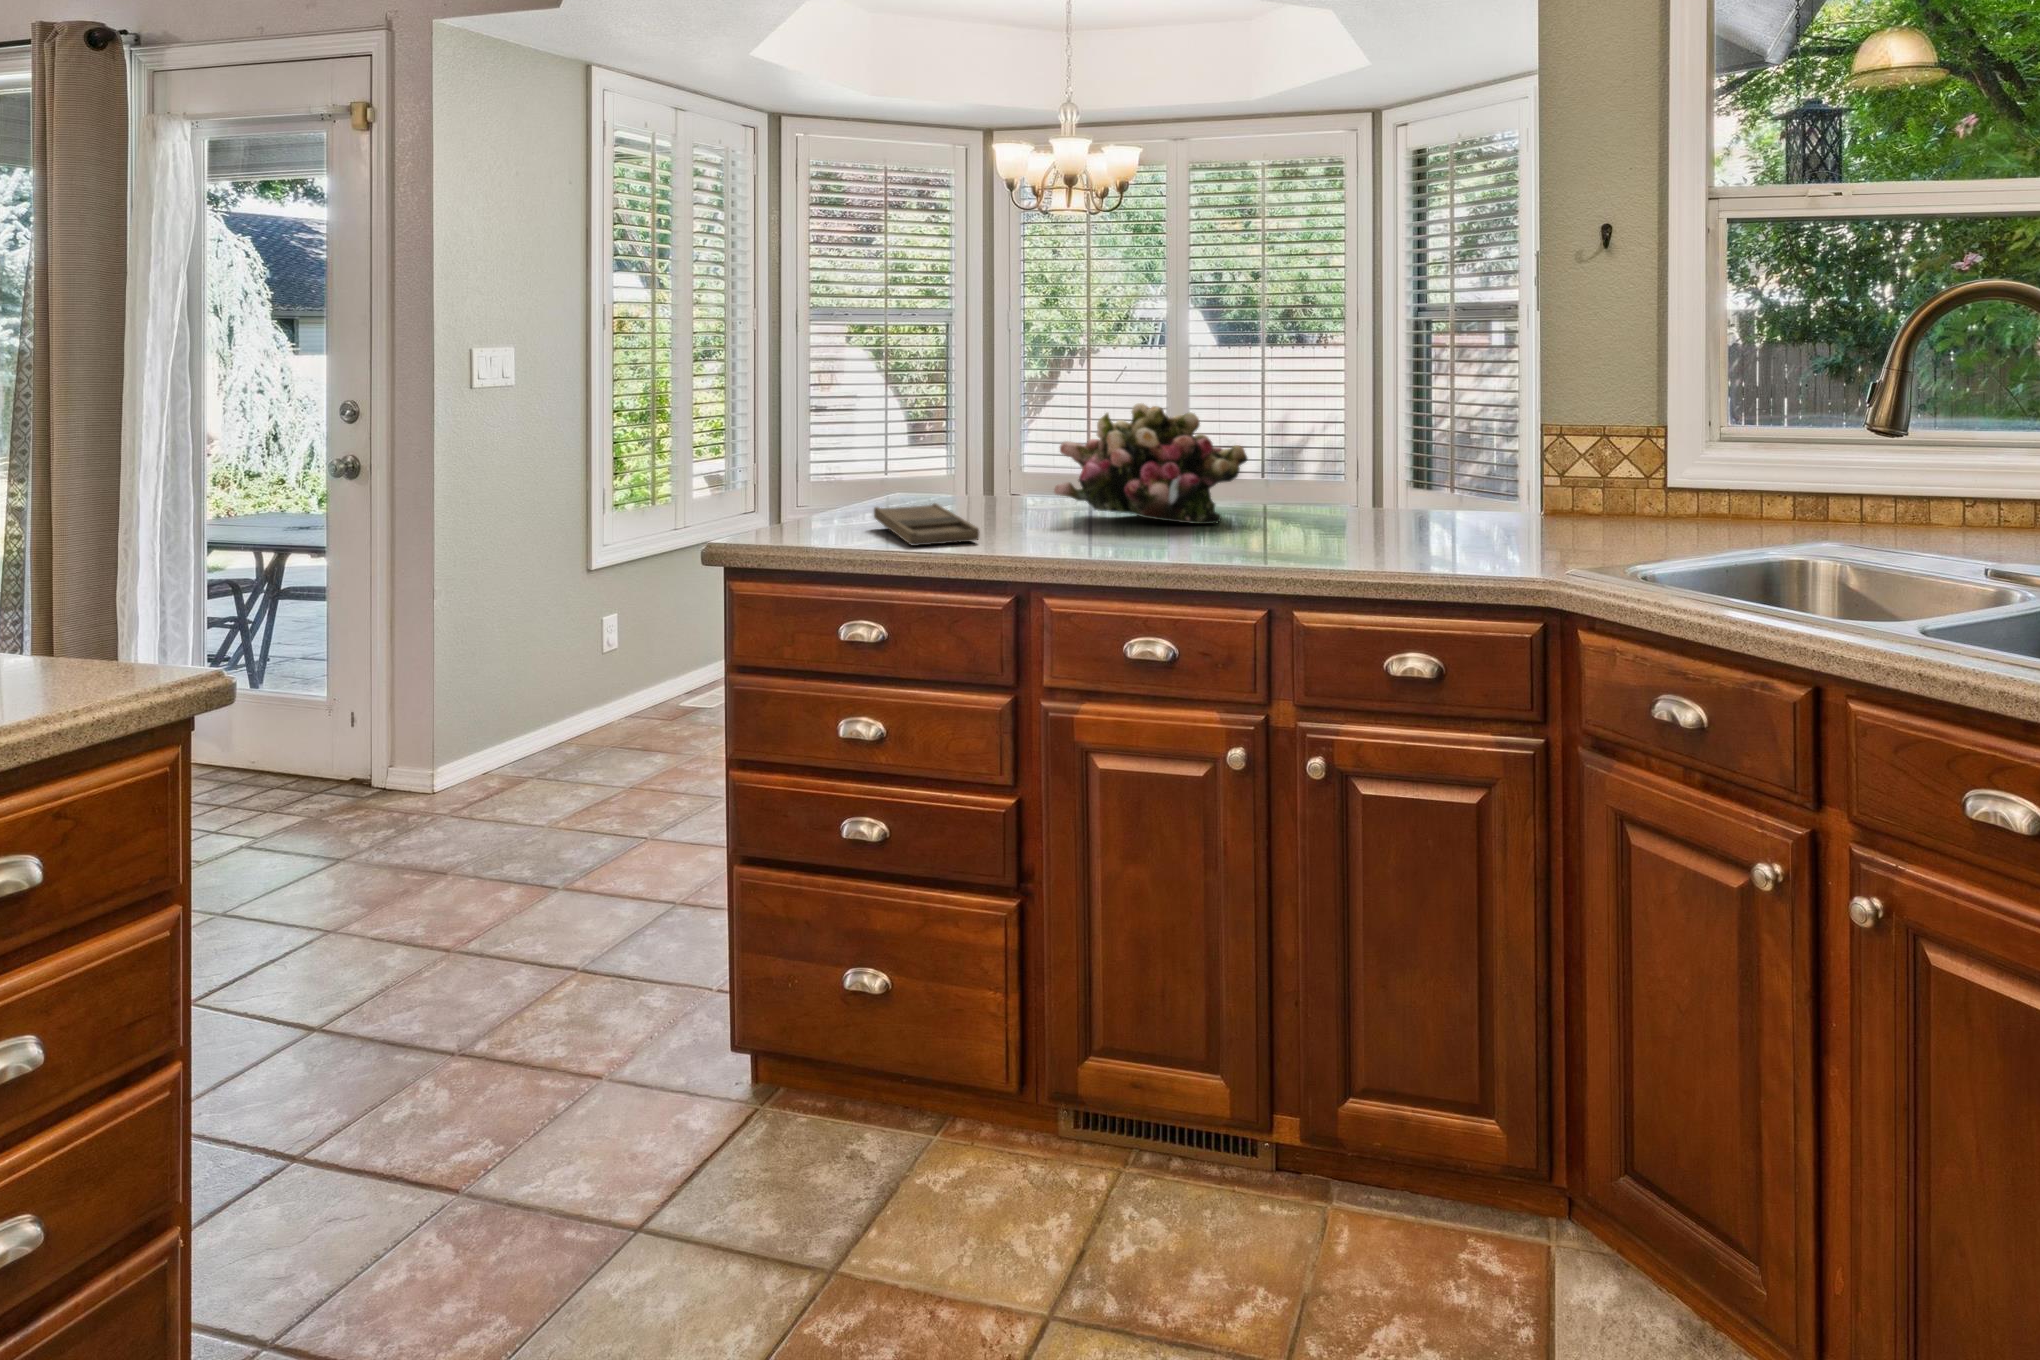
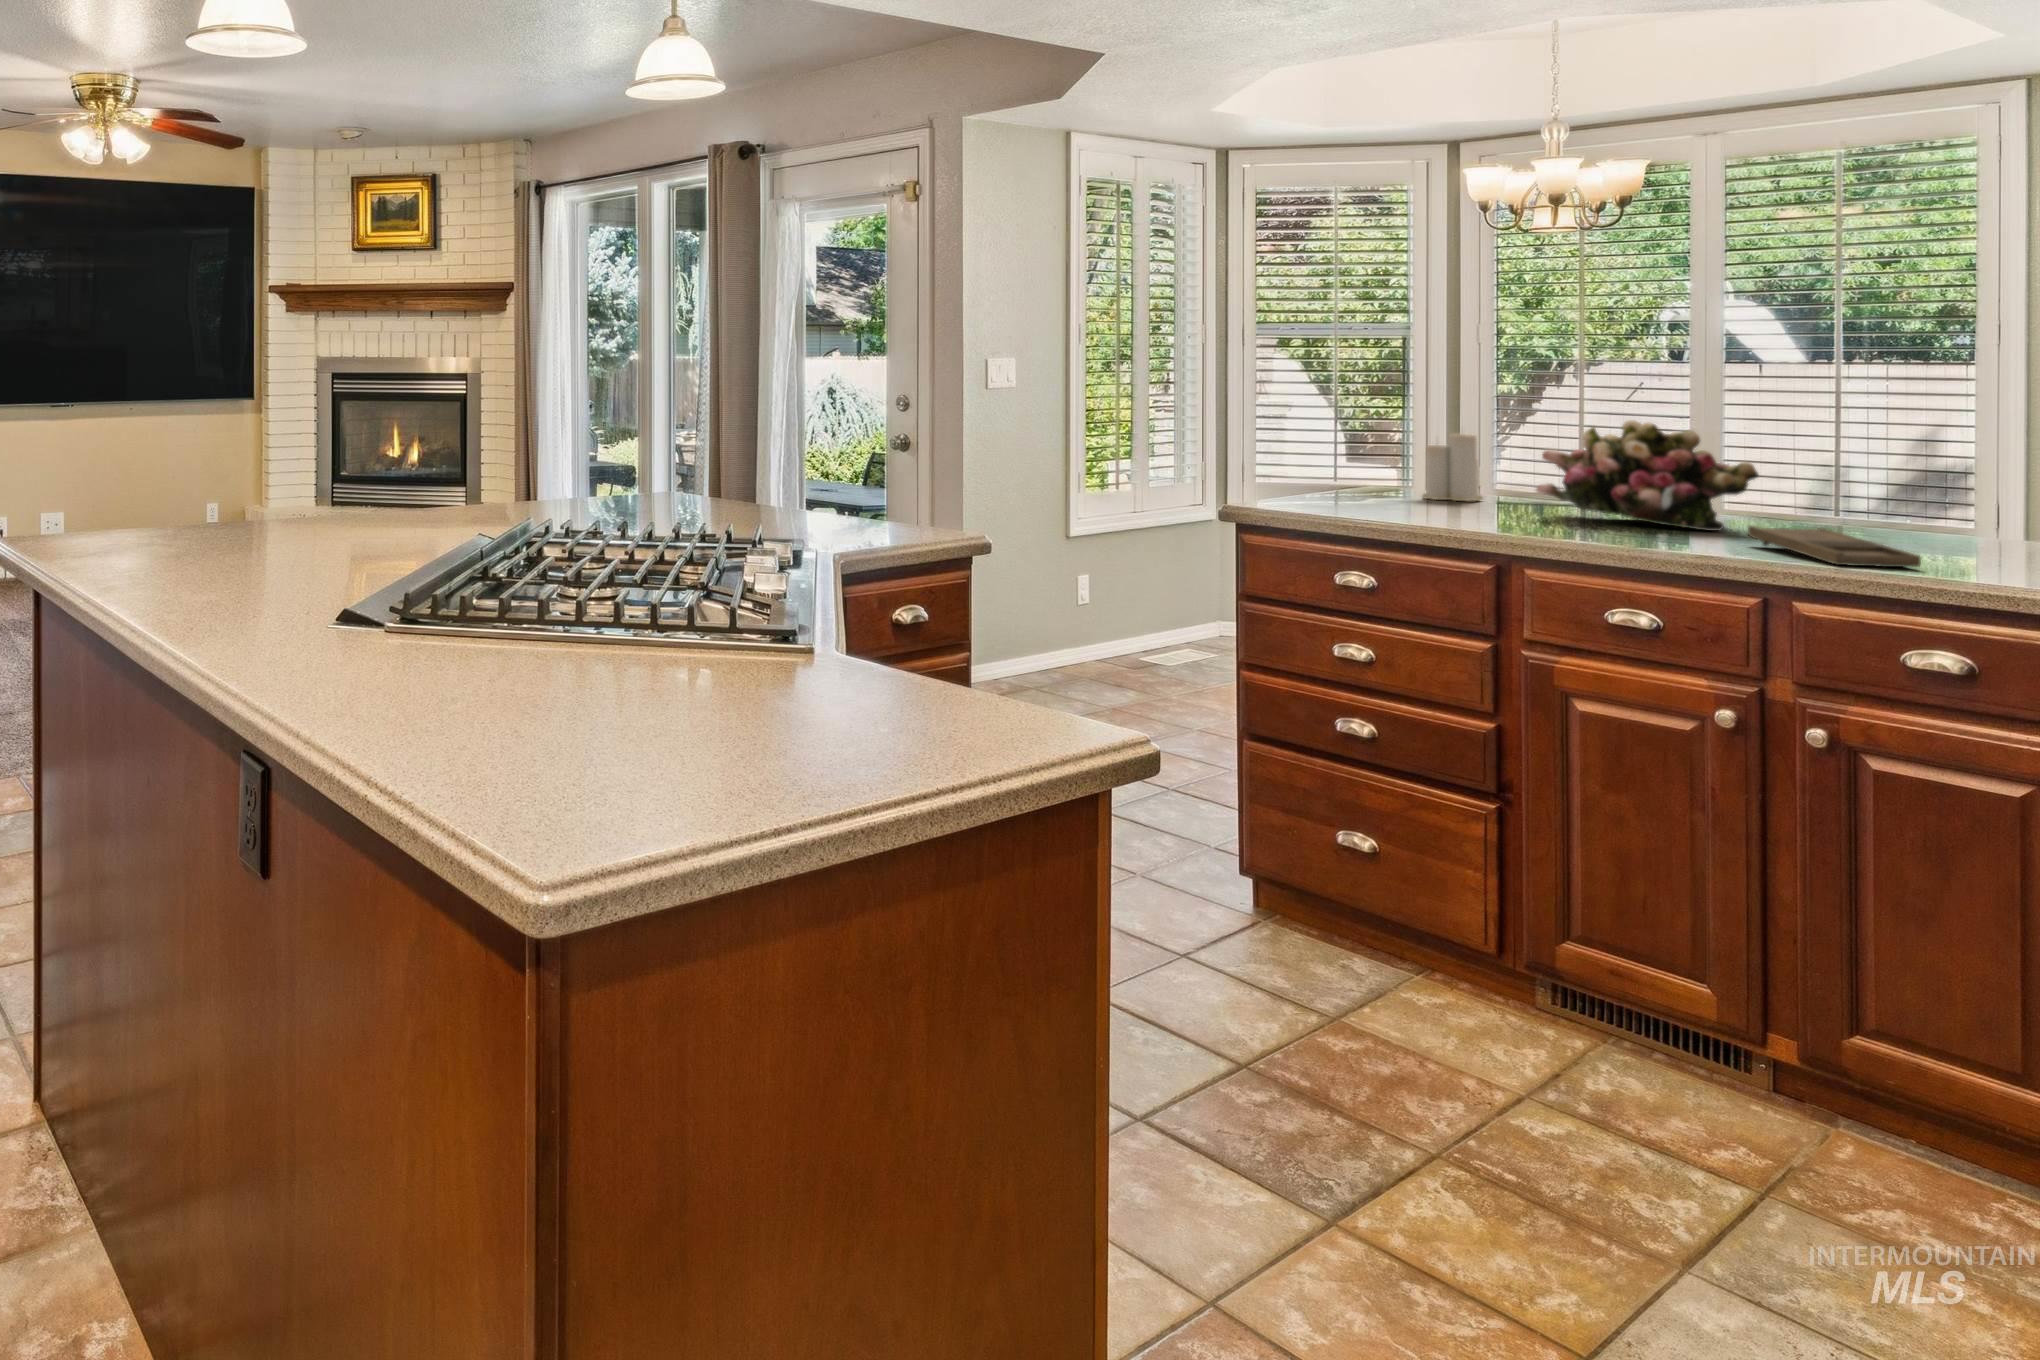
candle: none [944,417,1006,506] -> present [1422,434,1483,501]
tray: present [874,503,979,546] -> present [1748,526,1921,567]

